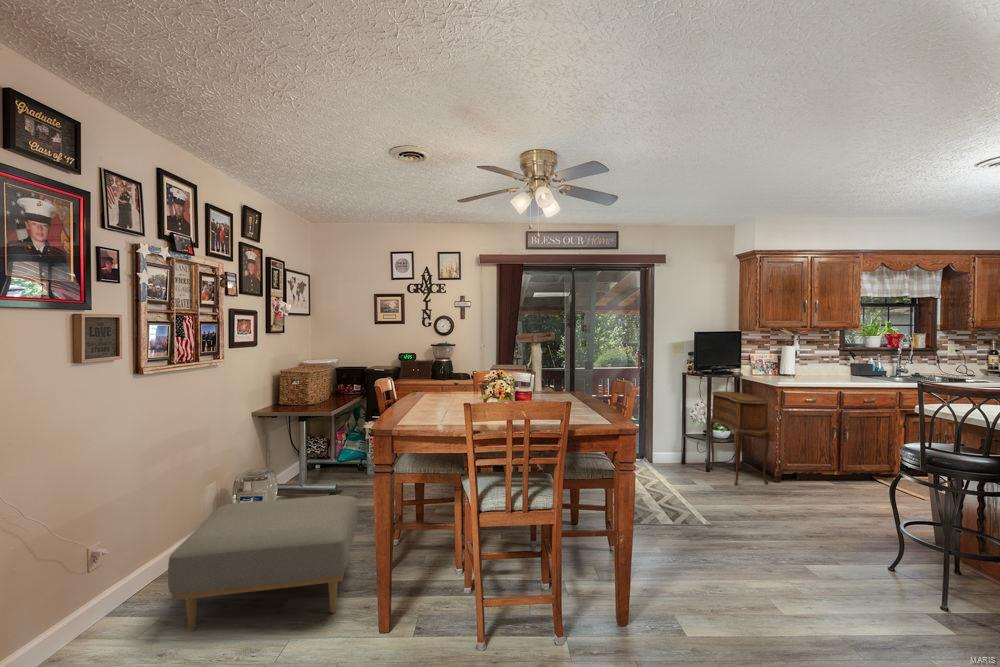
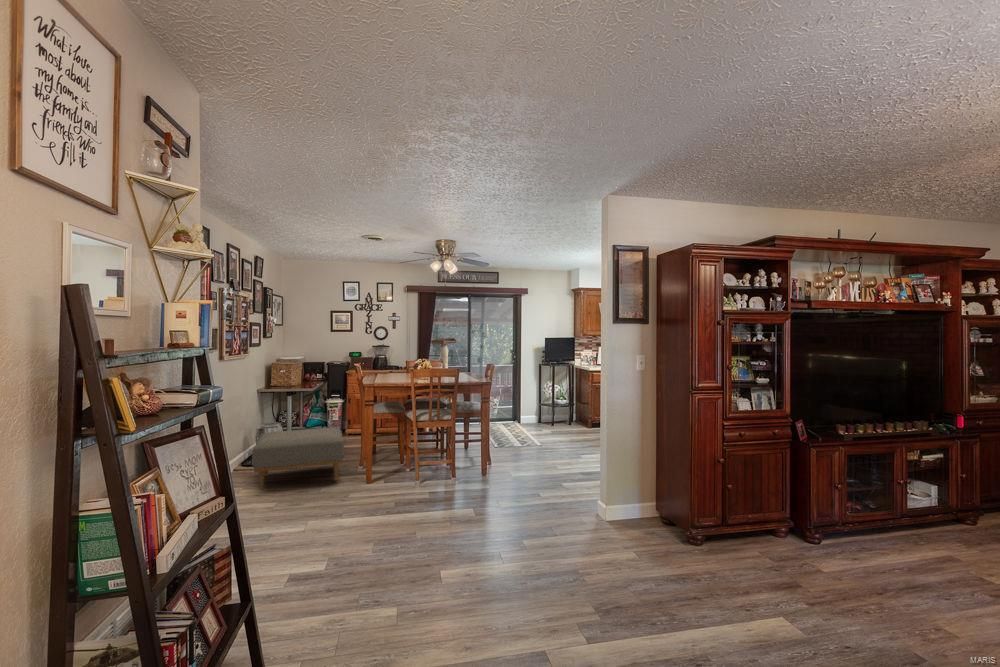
side table: present [709,391,770,485] -> none [555,375,586,430]

